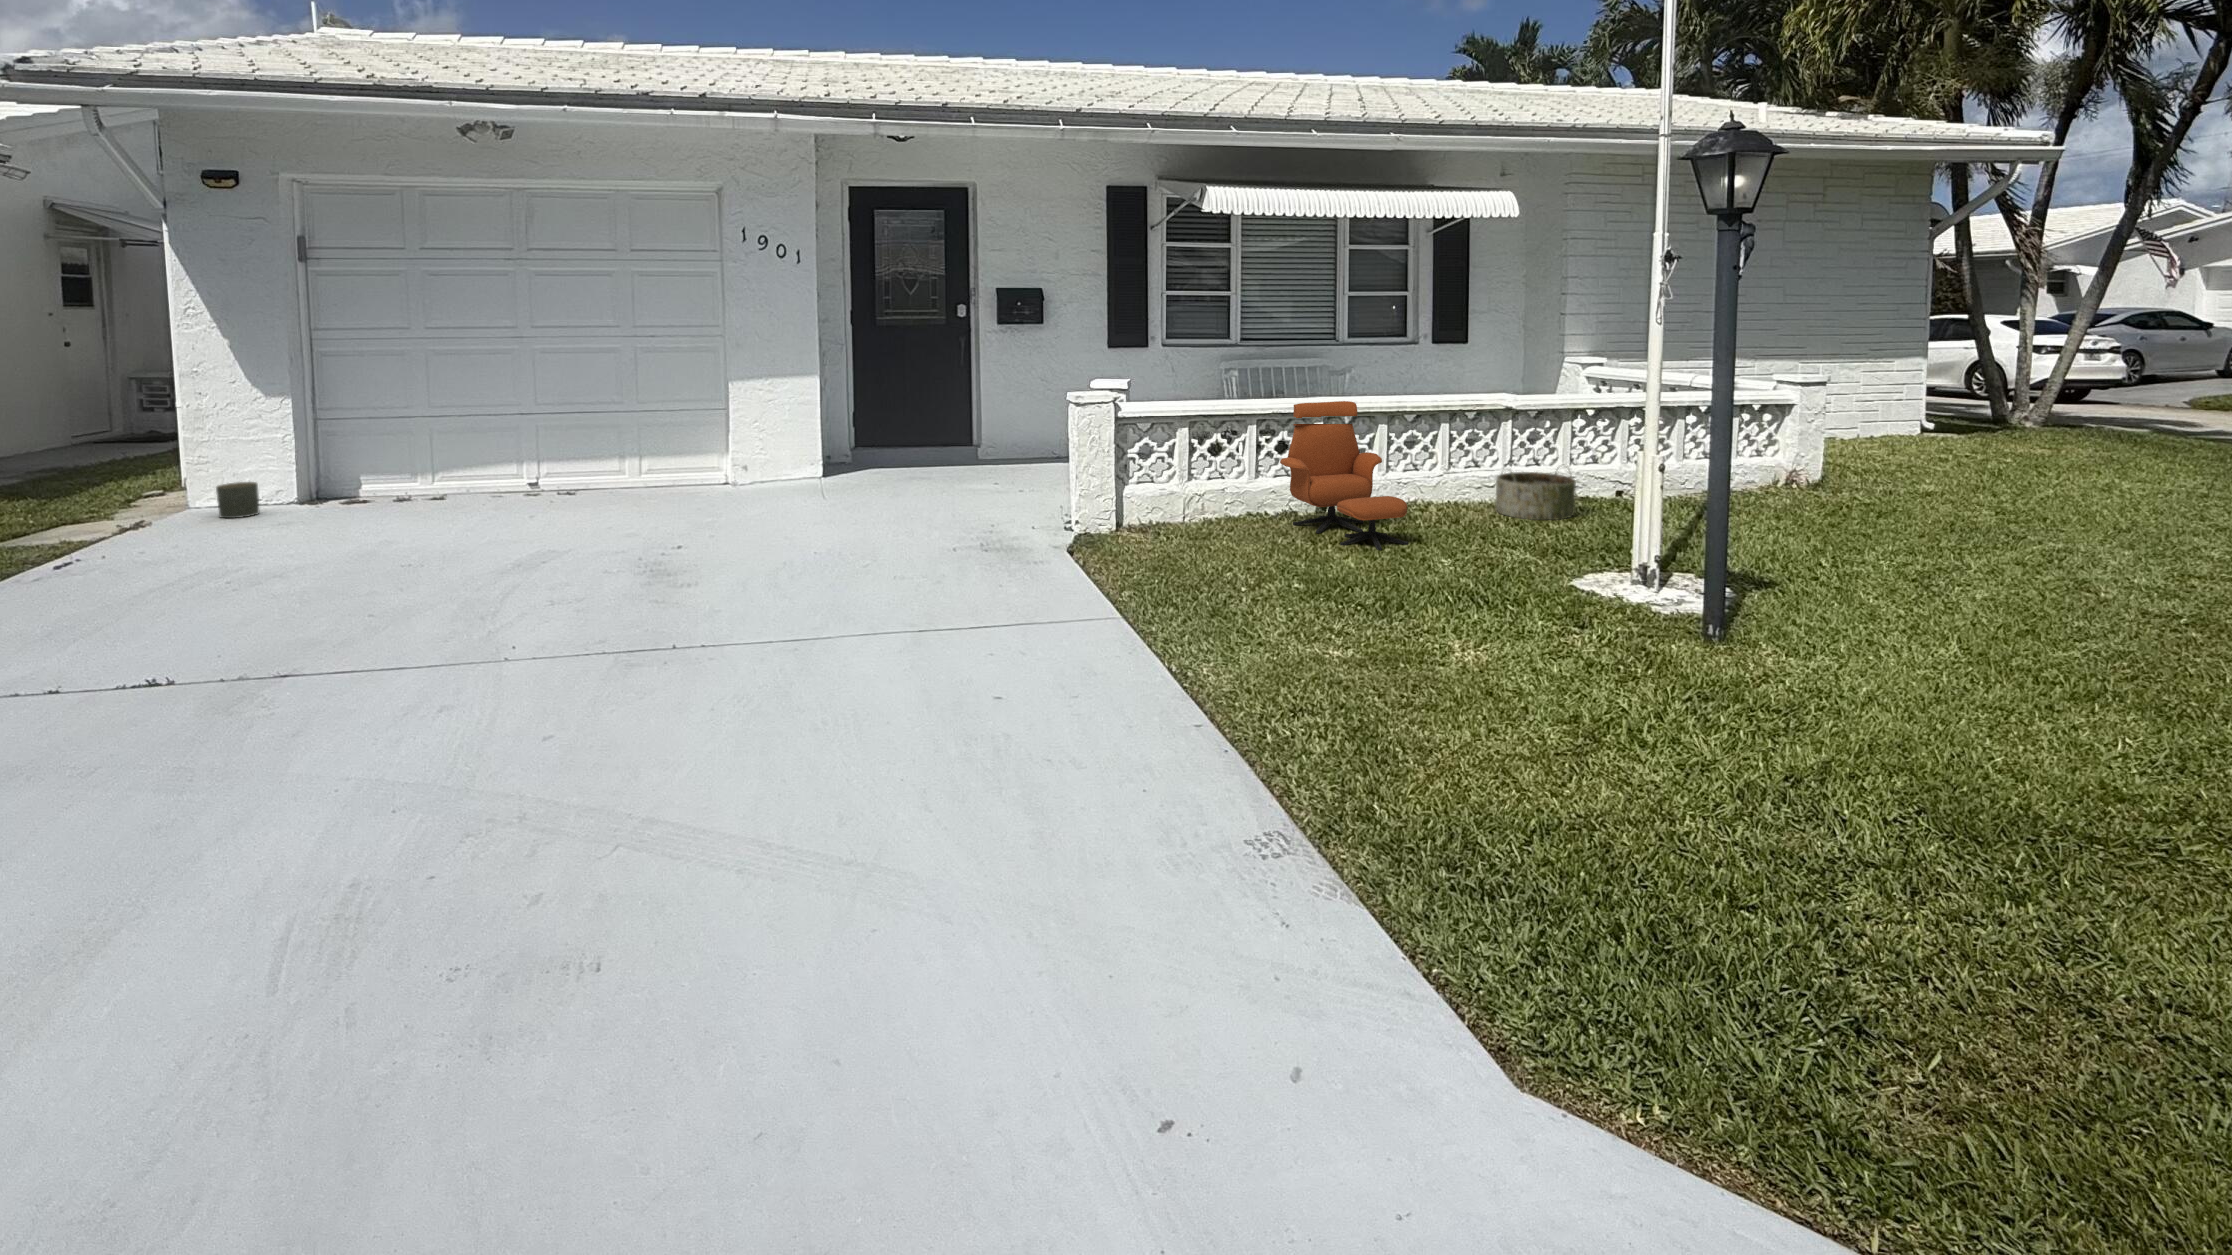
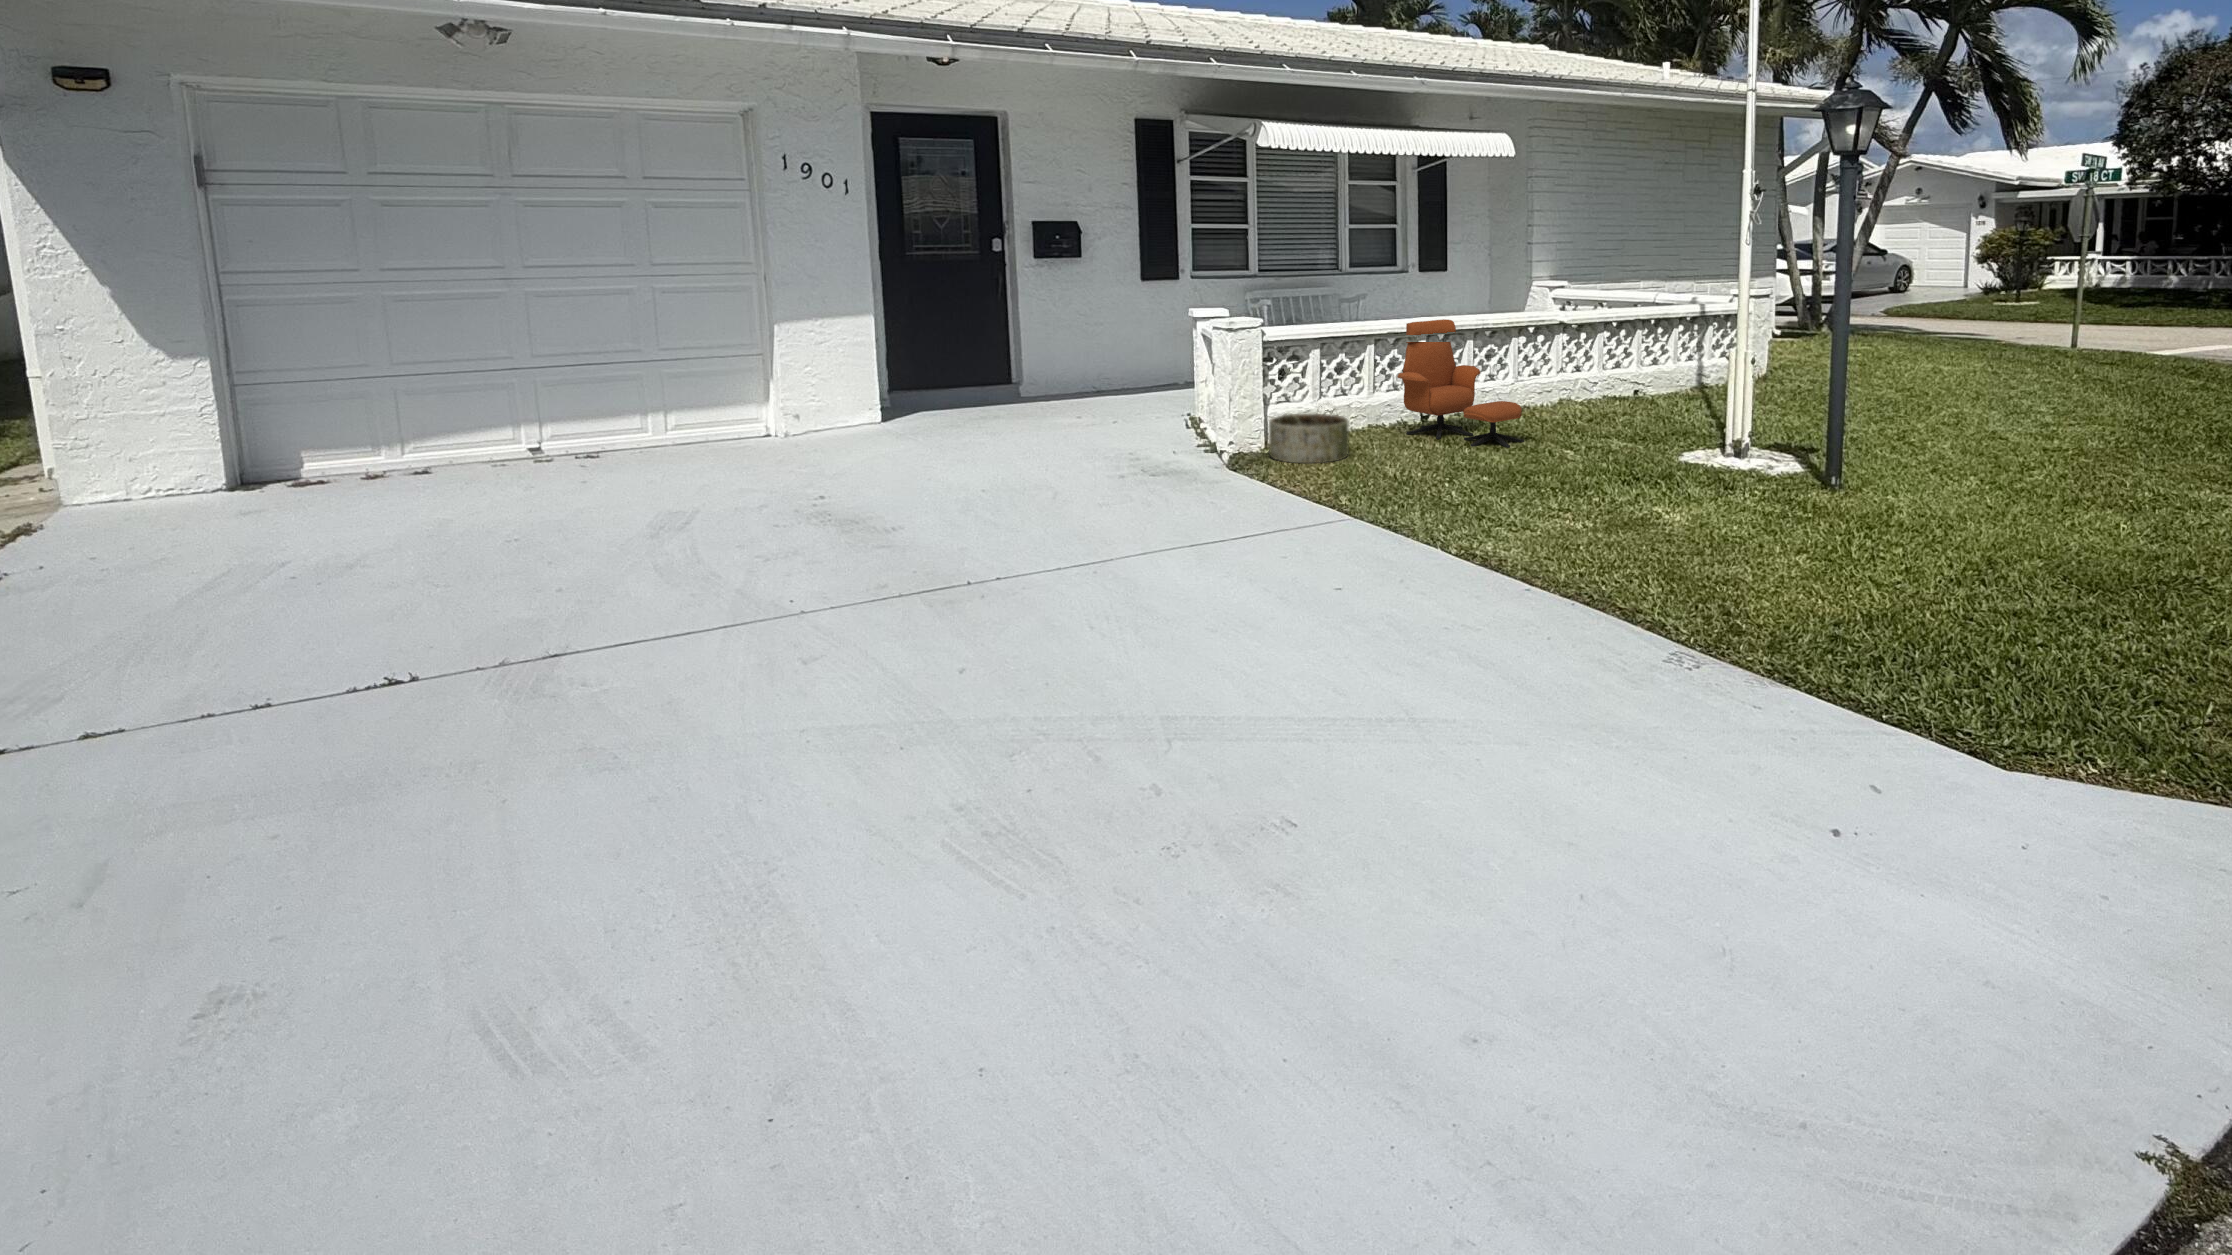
basket: present [1495,472,1576,520] -> present [1269,406,1349,463]
planter: present [216,482,259,518] -> none [117,469,180,517]

